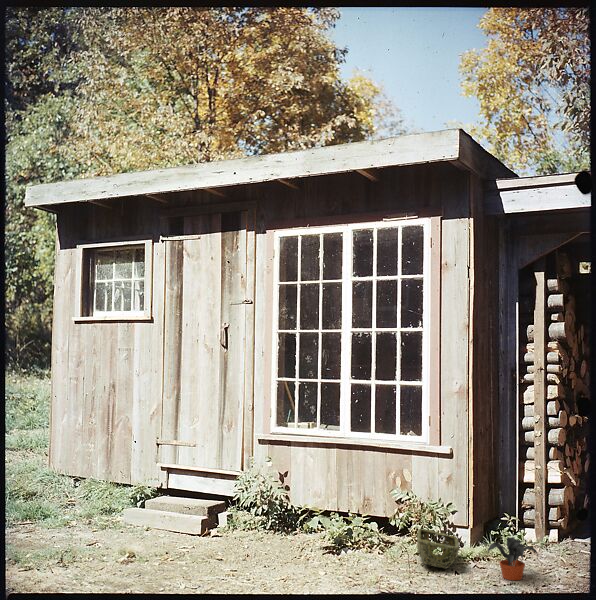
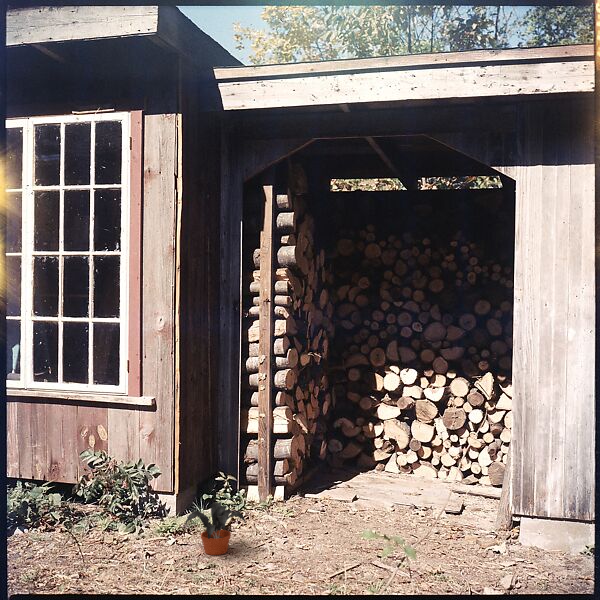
woven basket: present [417,529,459,569] -> none [102,499,158,547]

